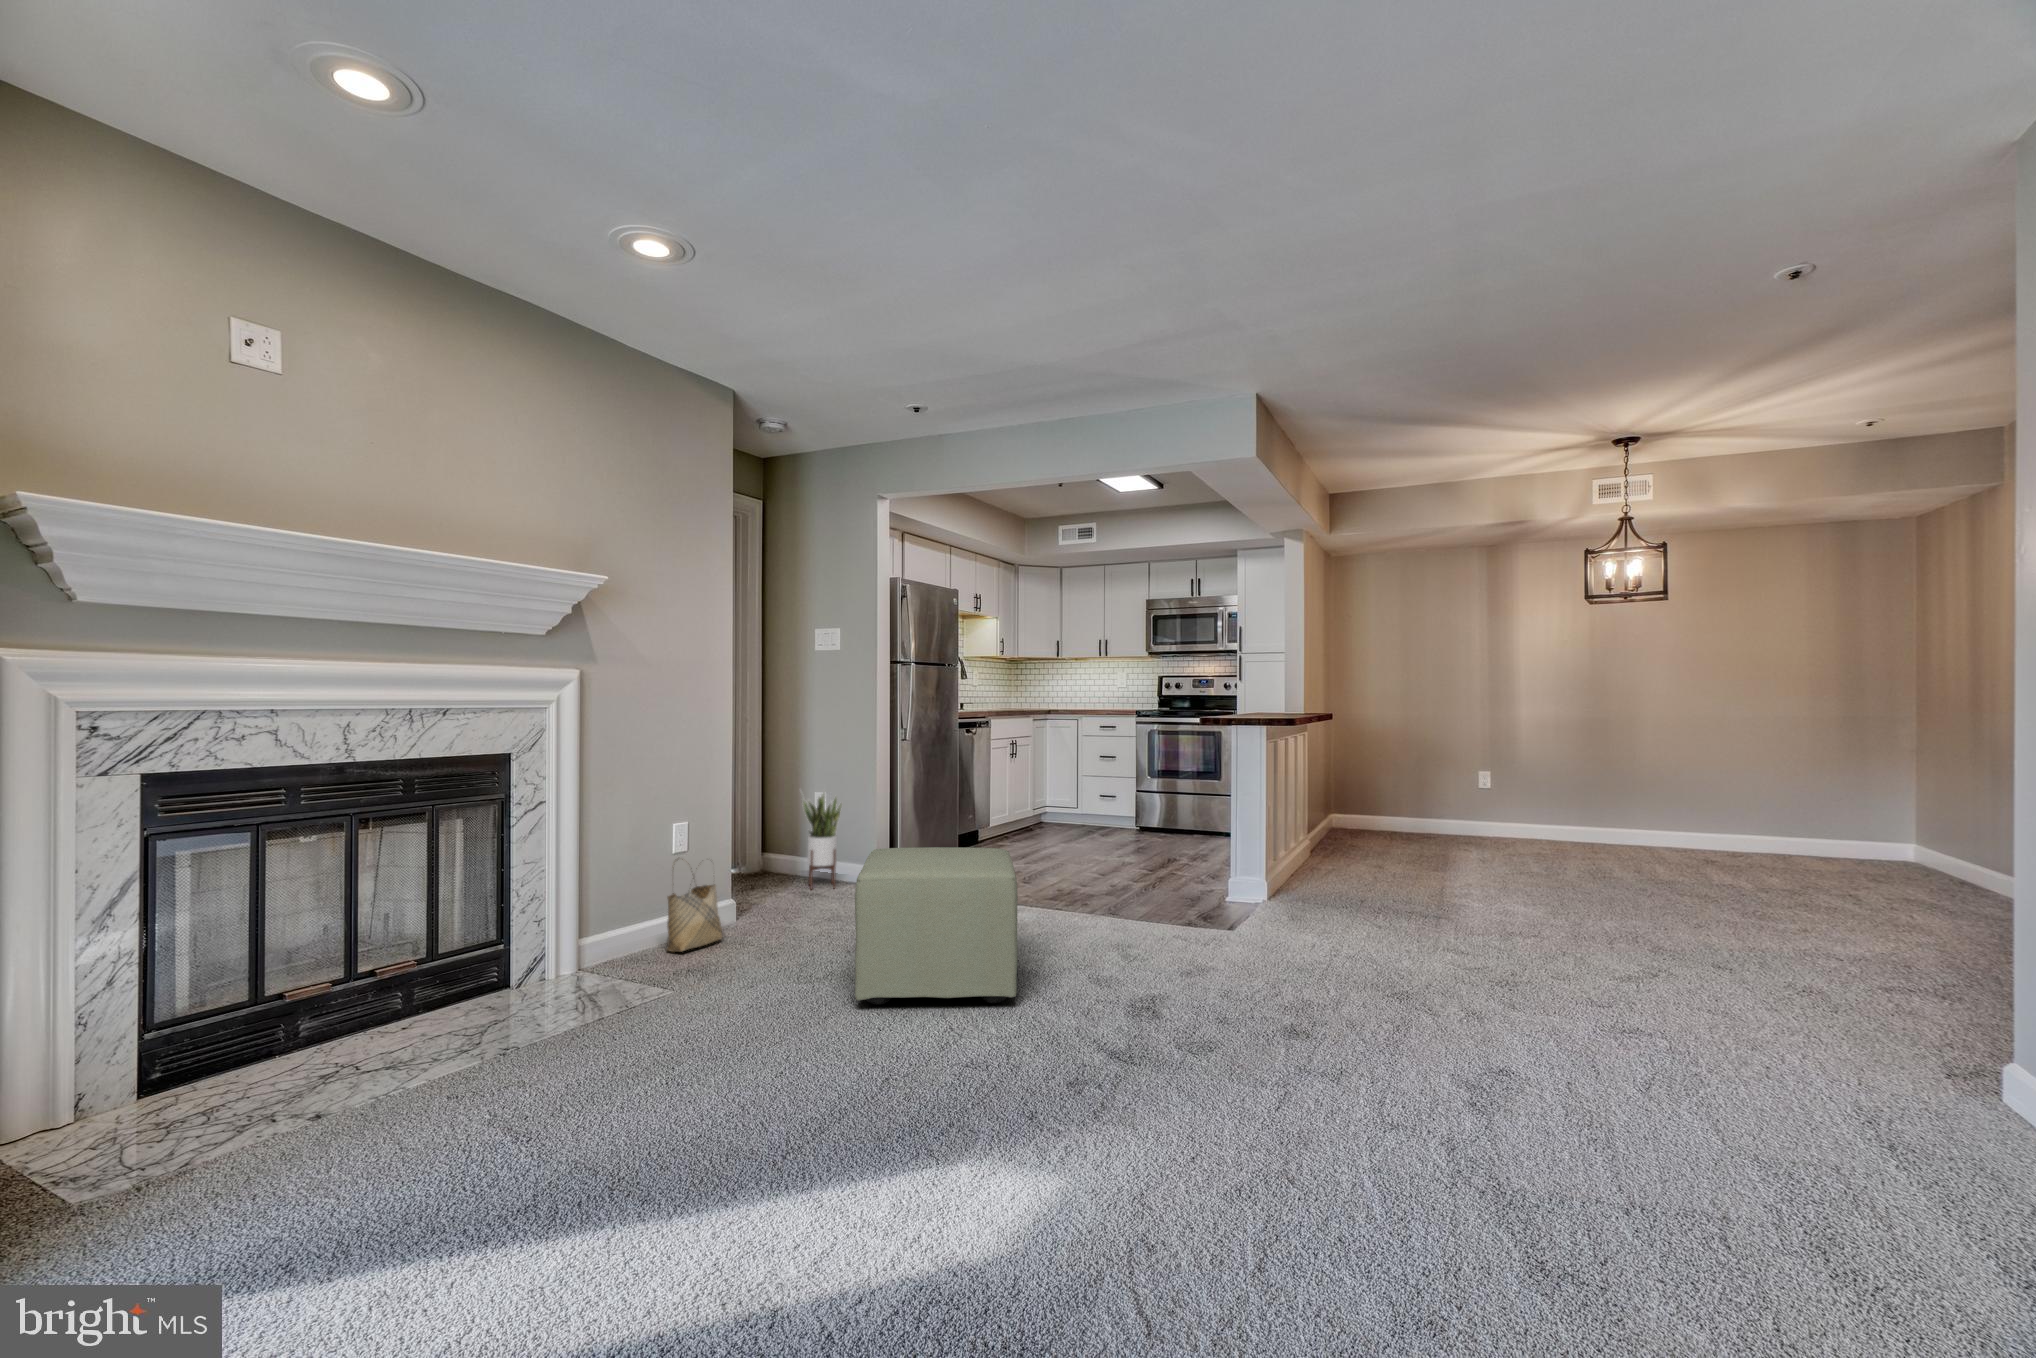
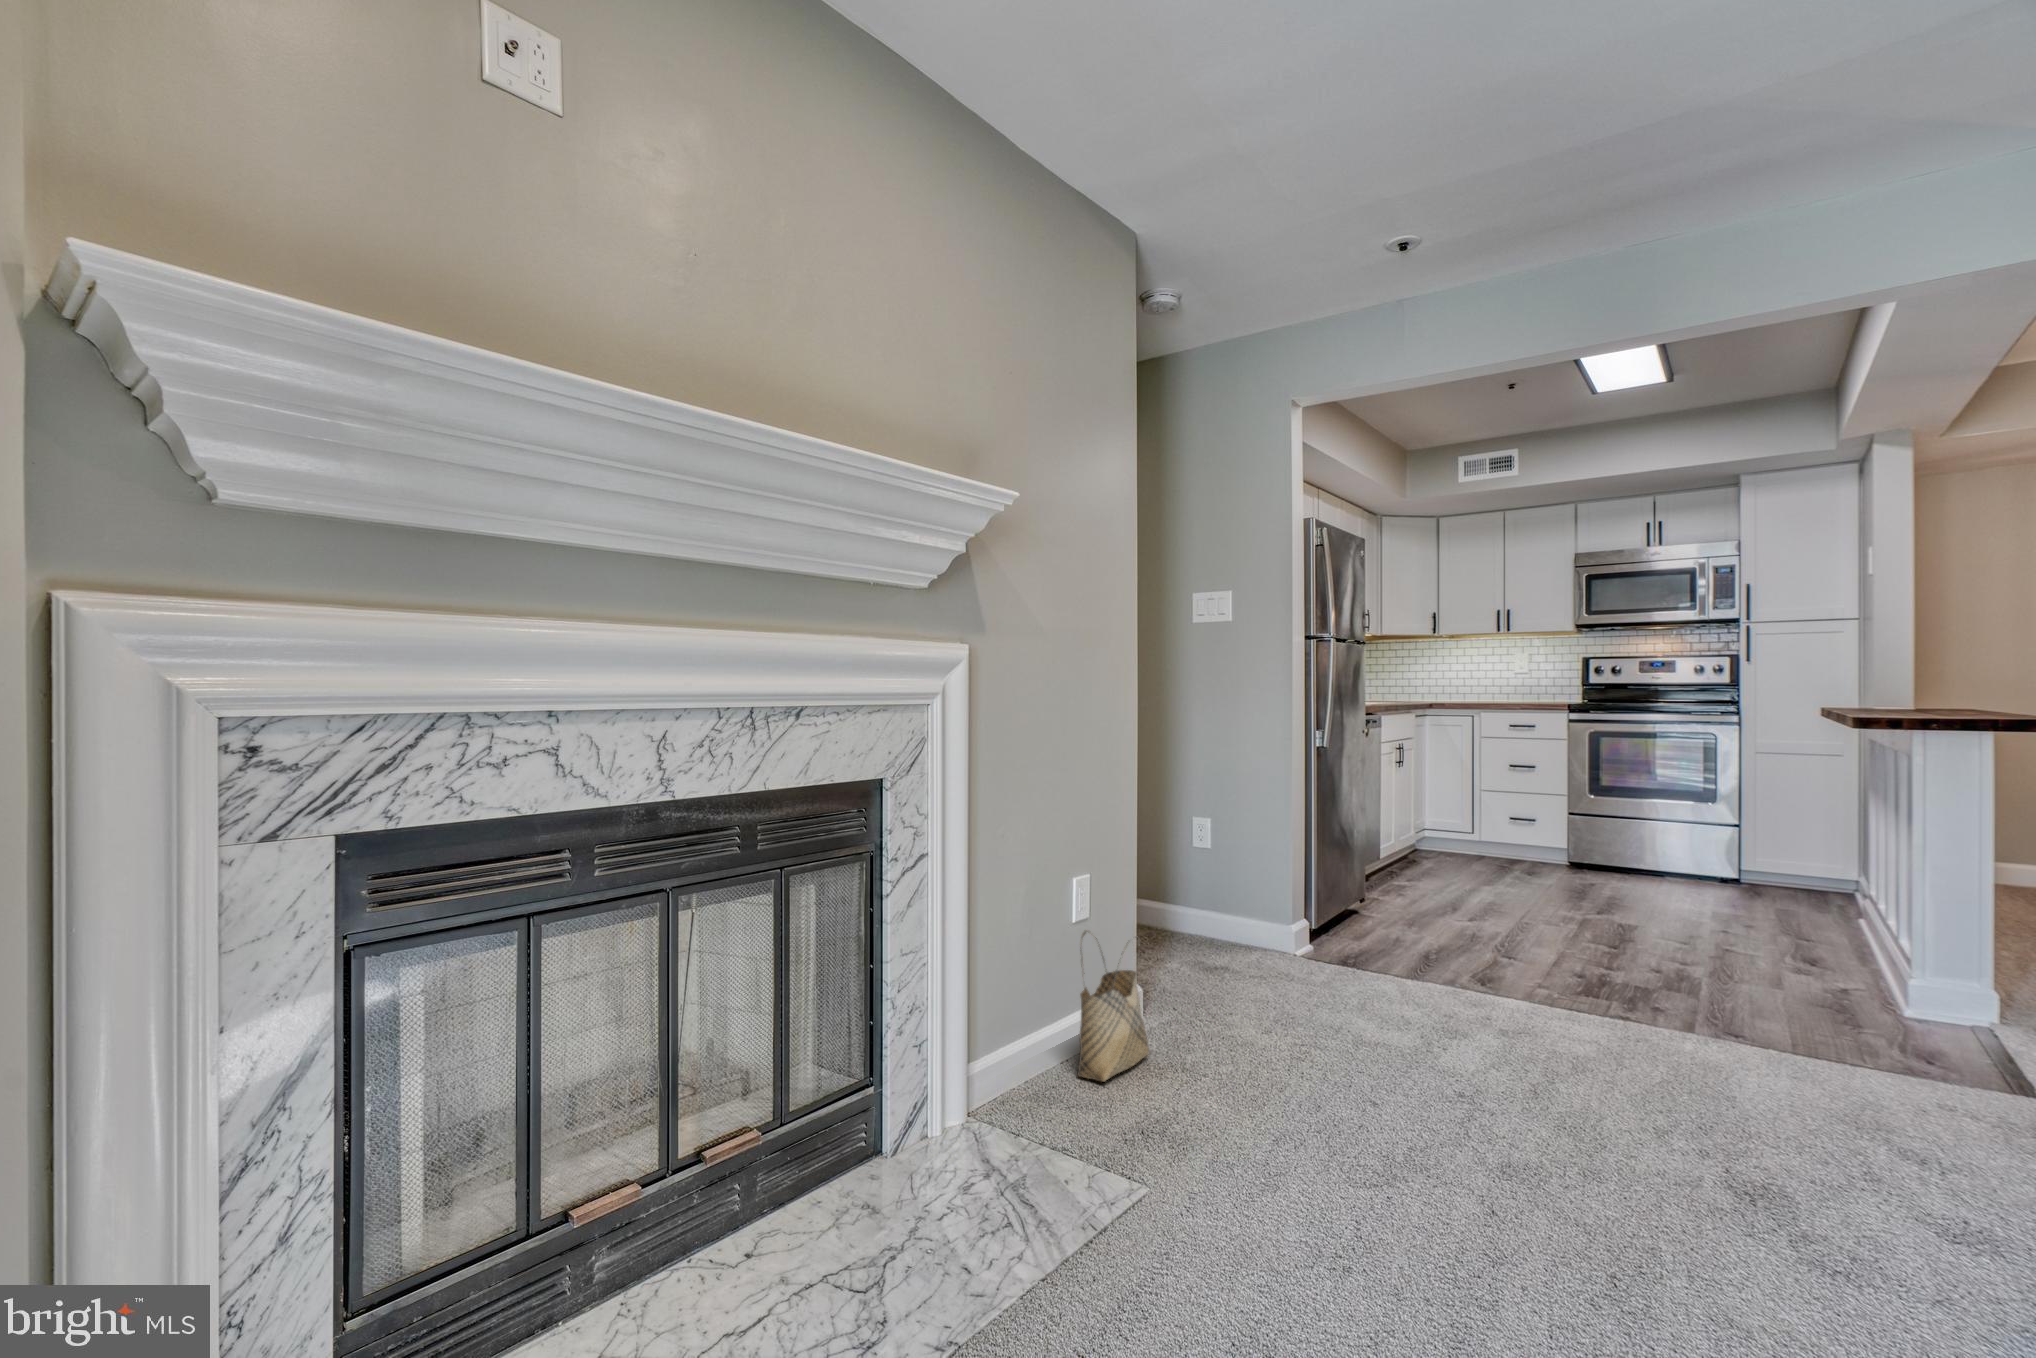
potted plant: present [801,791,842,888] -> none [1182,814,1243,956]
ottoman: present [855,847,1018,1005] -> none [1434,946,1861,1290]

